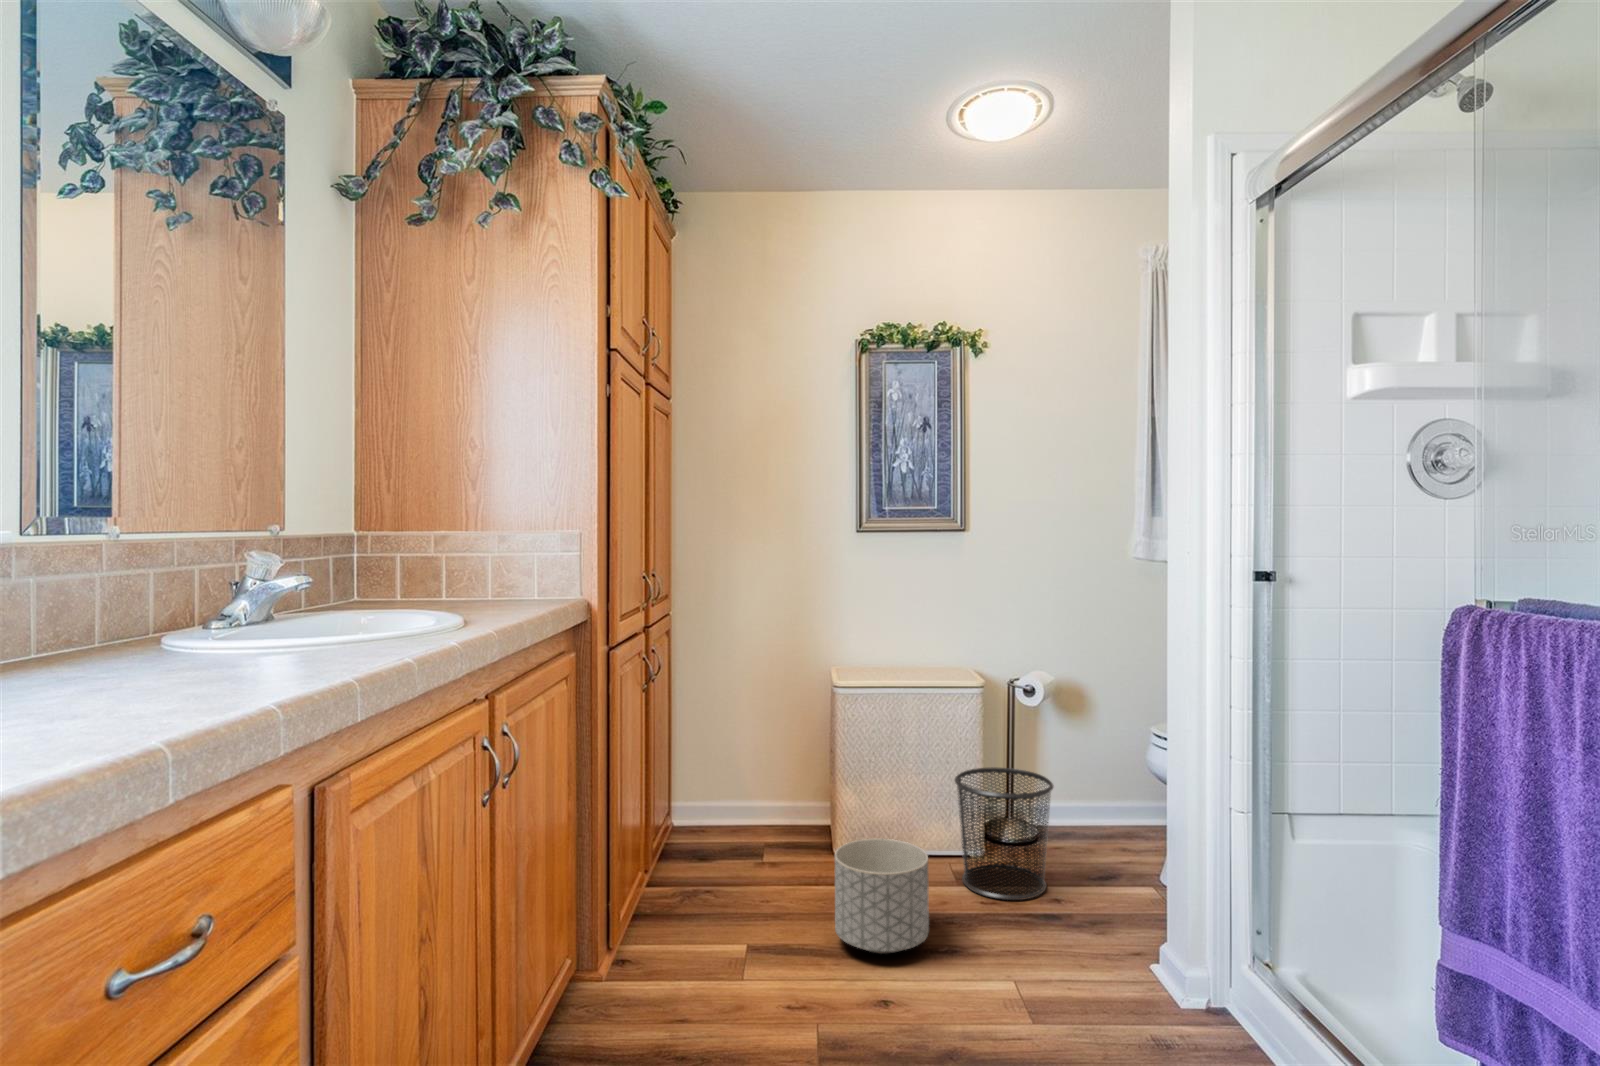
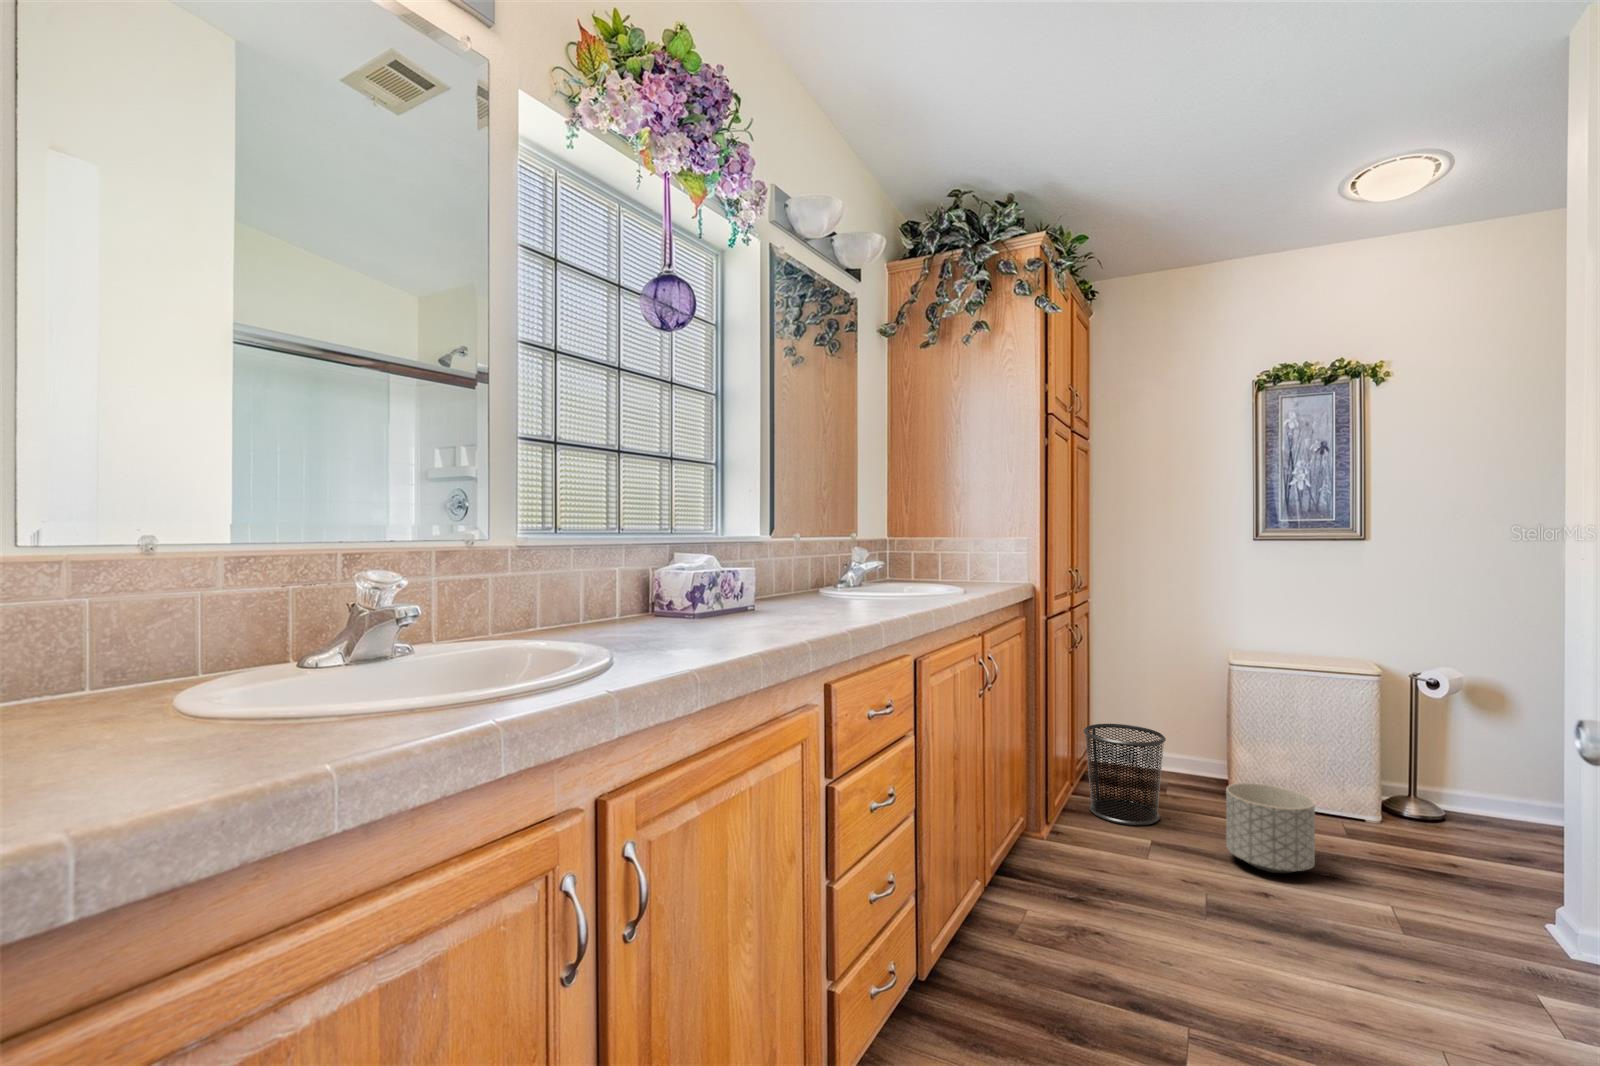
waste bin: present [955,767,1054,900] -> present [1083,724,1166,825]

